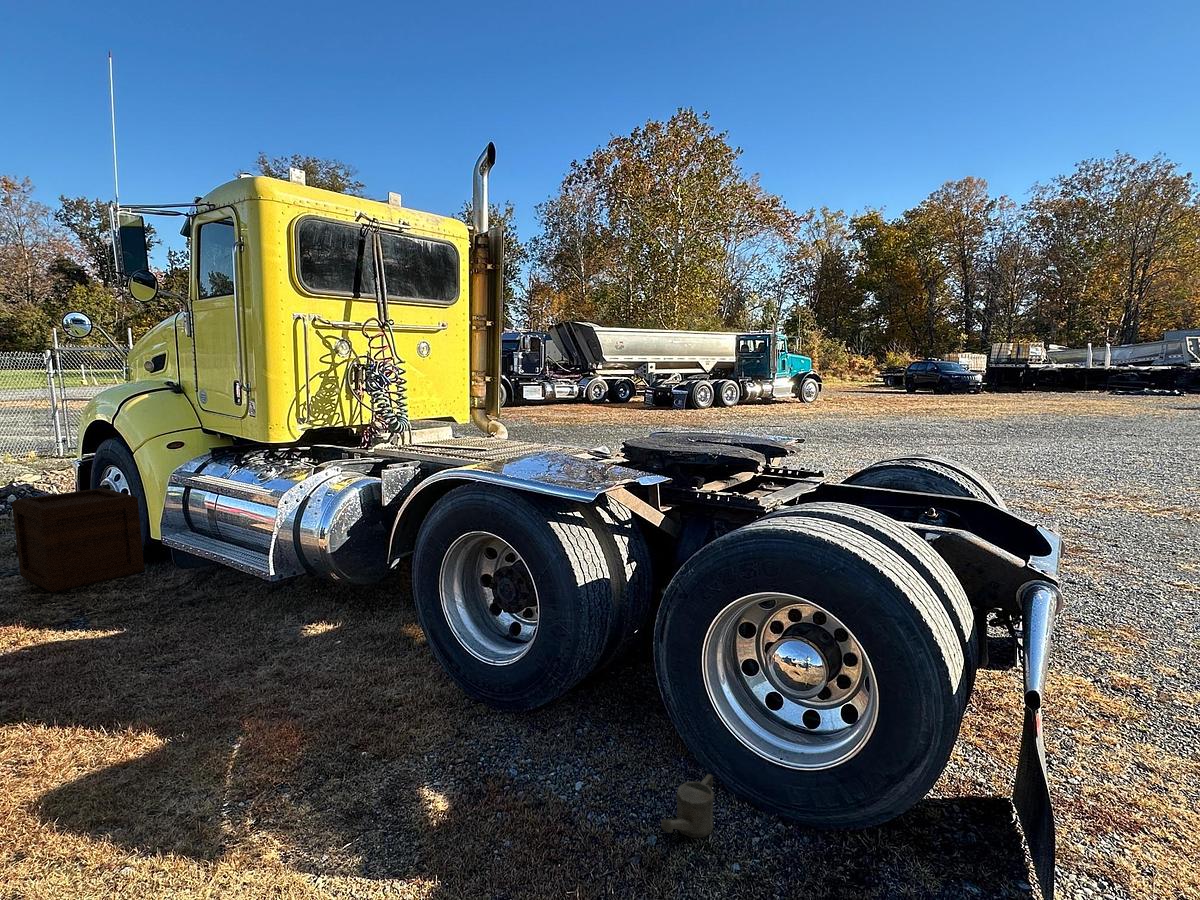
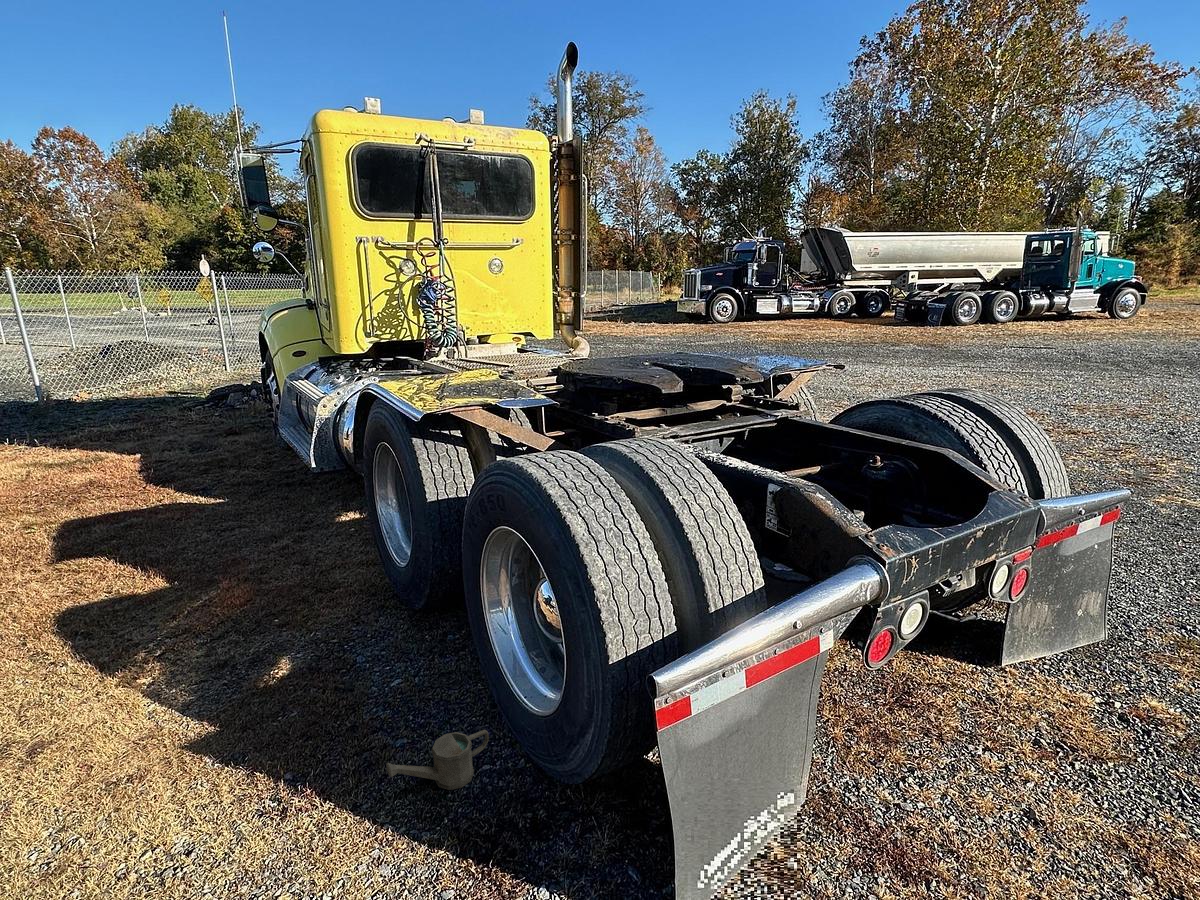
wooden crate: present [12,488,144,593] -> none [213,385,298,465]

